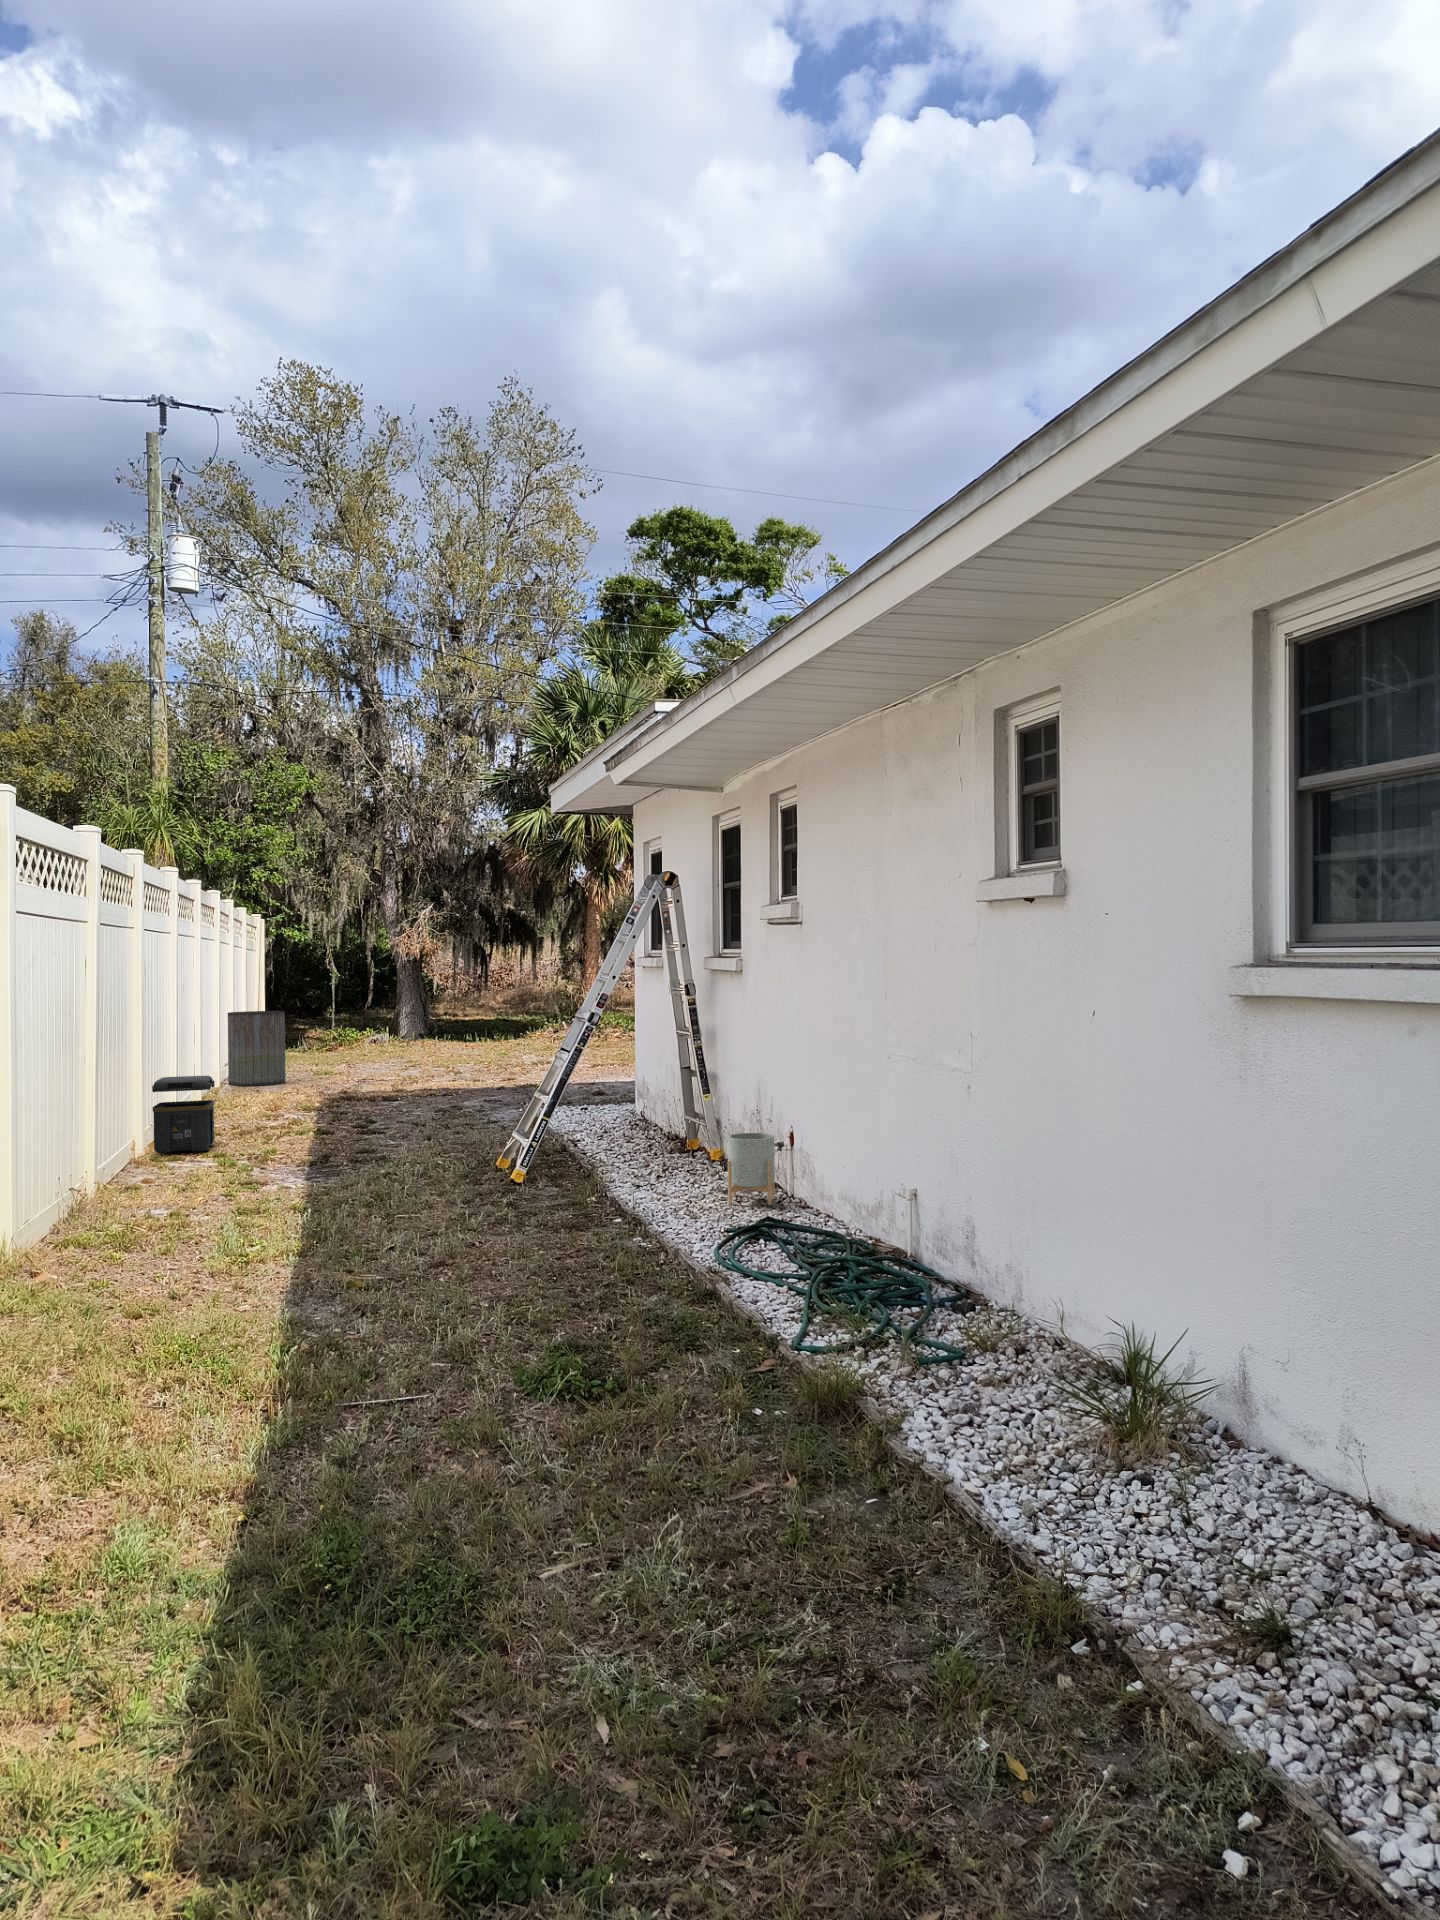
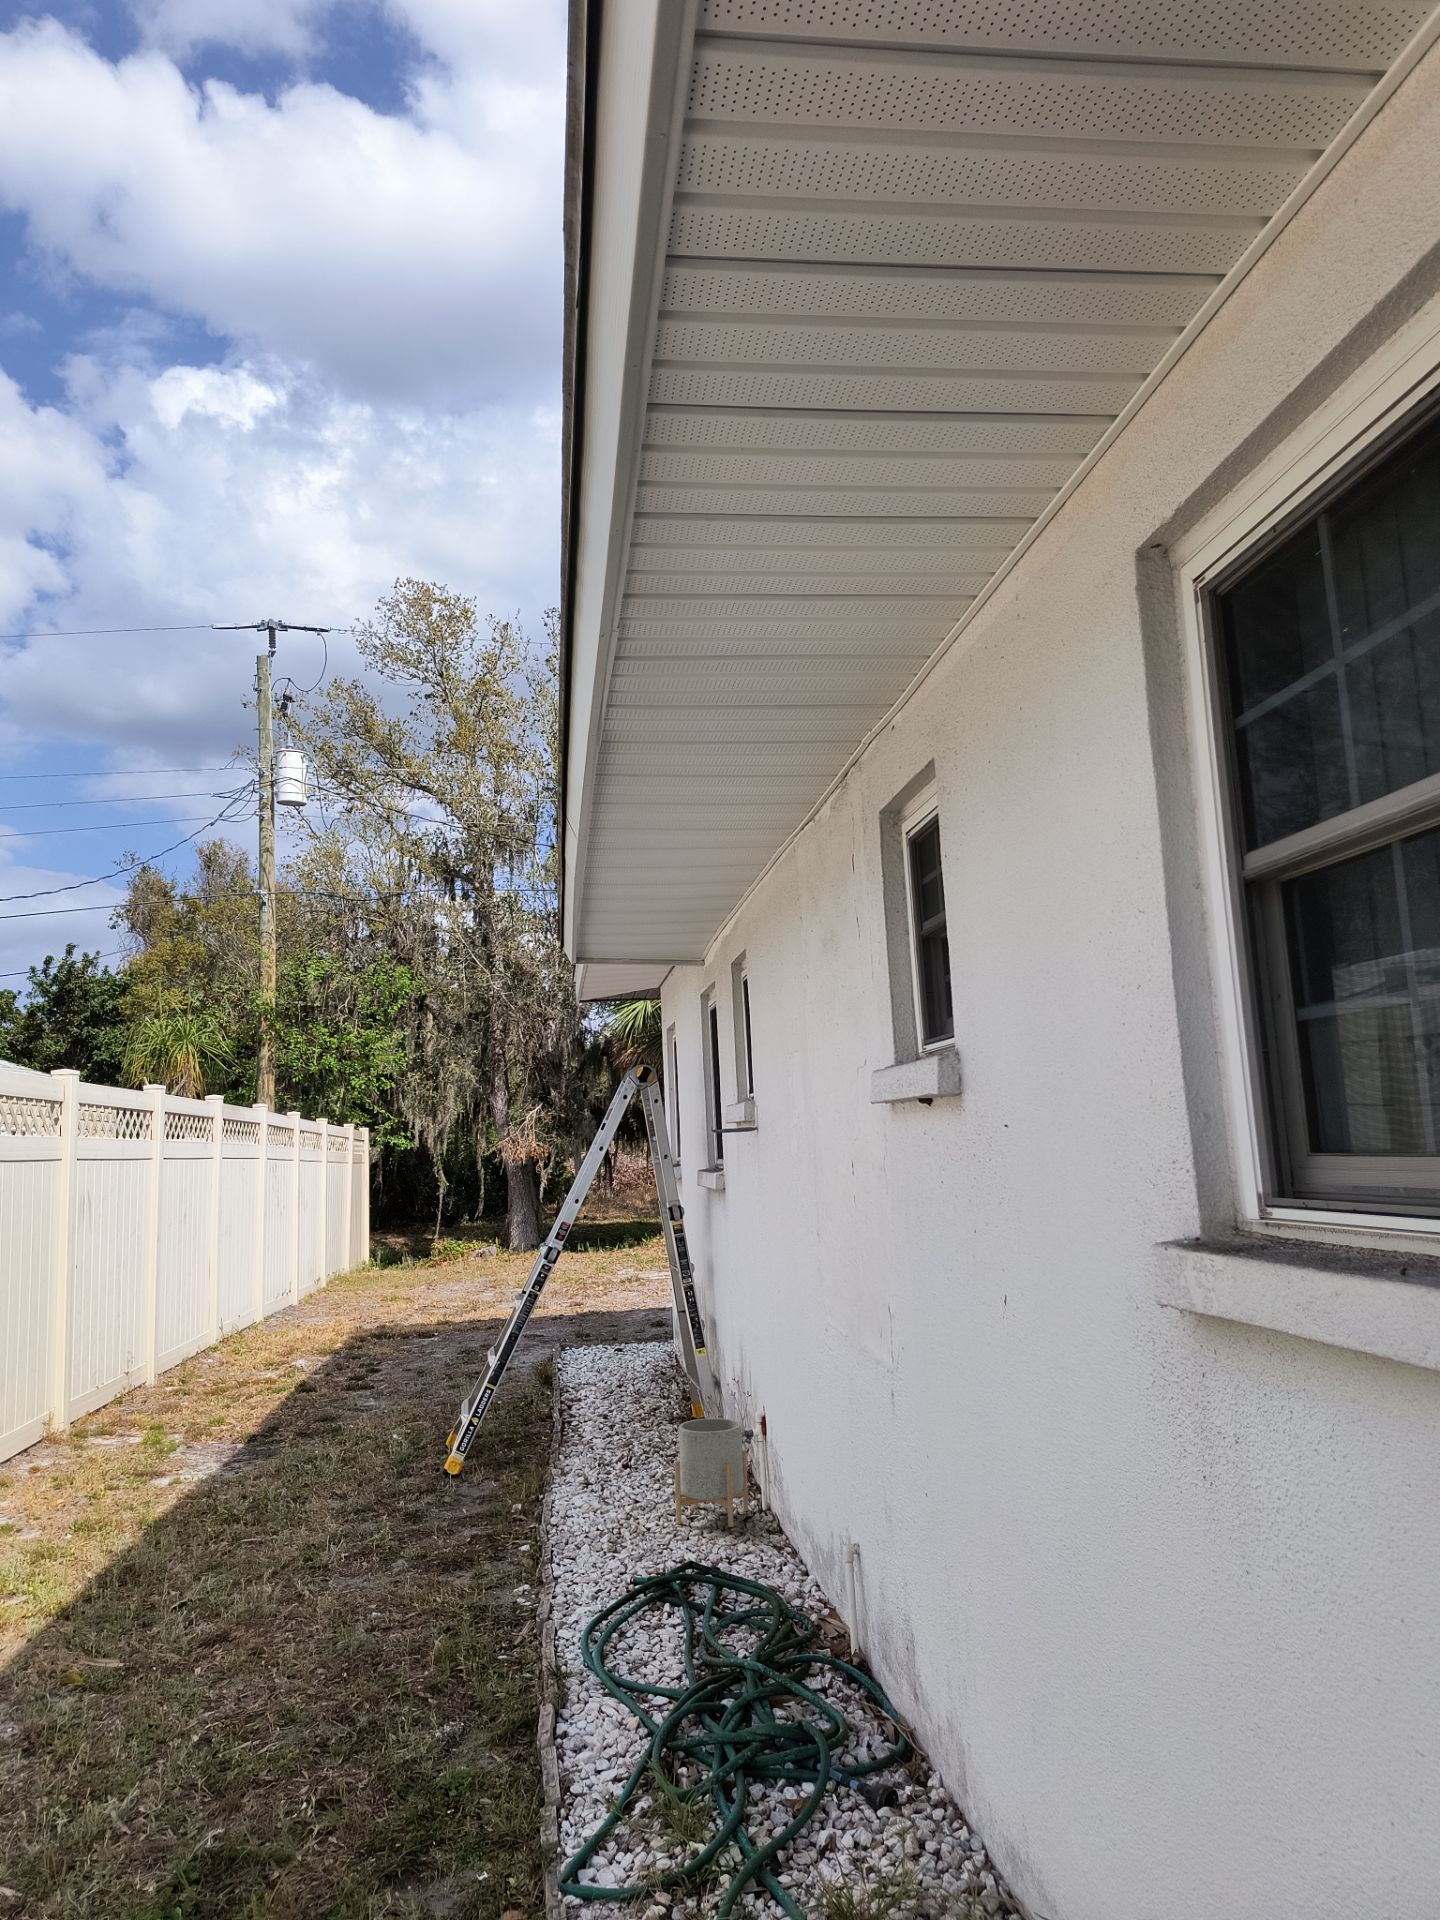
trash can: present [228,1011,286,1086] -> none [281,1229,344,1314]
toolbox: present [152,1076,215,1154] -> none [91,1319,172,1414]

